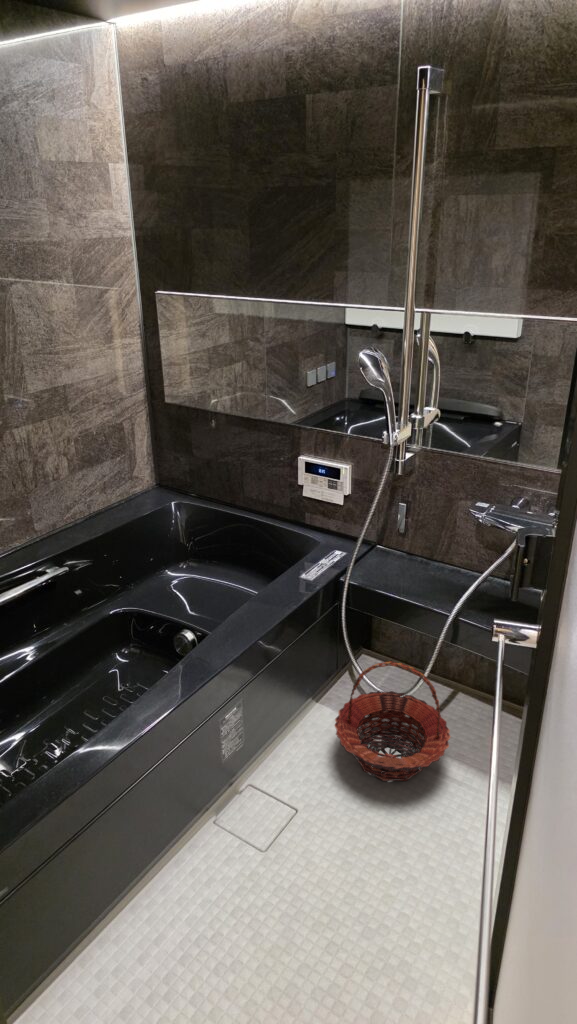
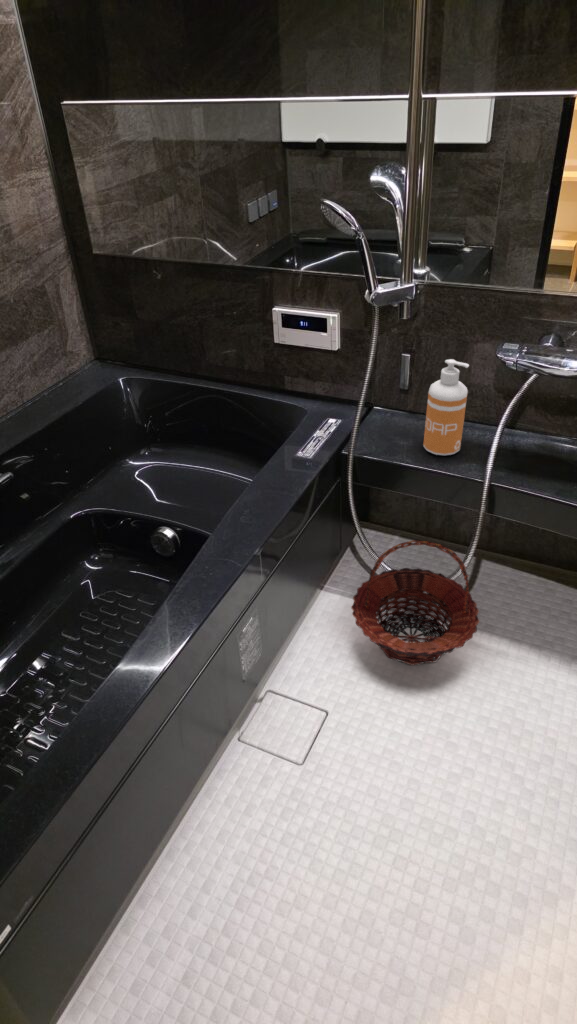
soap dispenser: none [410,510,448,591] -> present [423,359,469,455]

